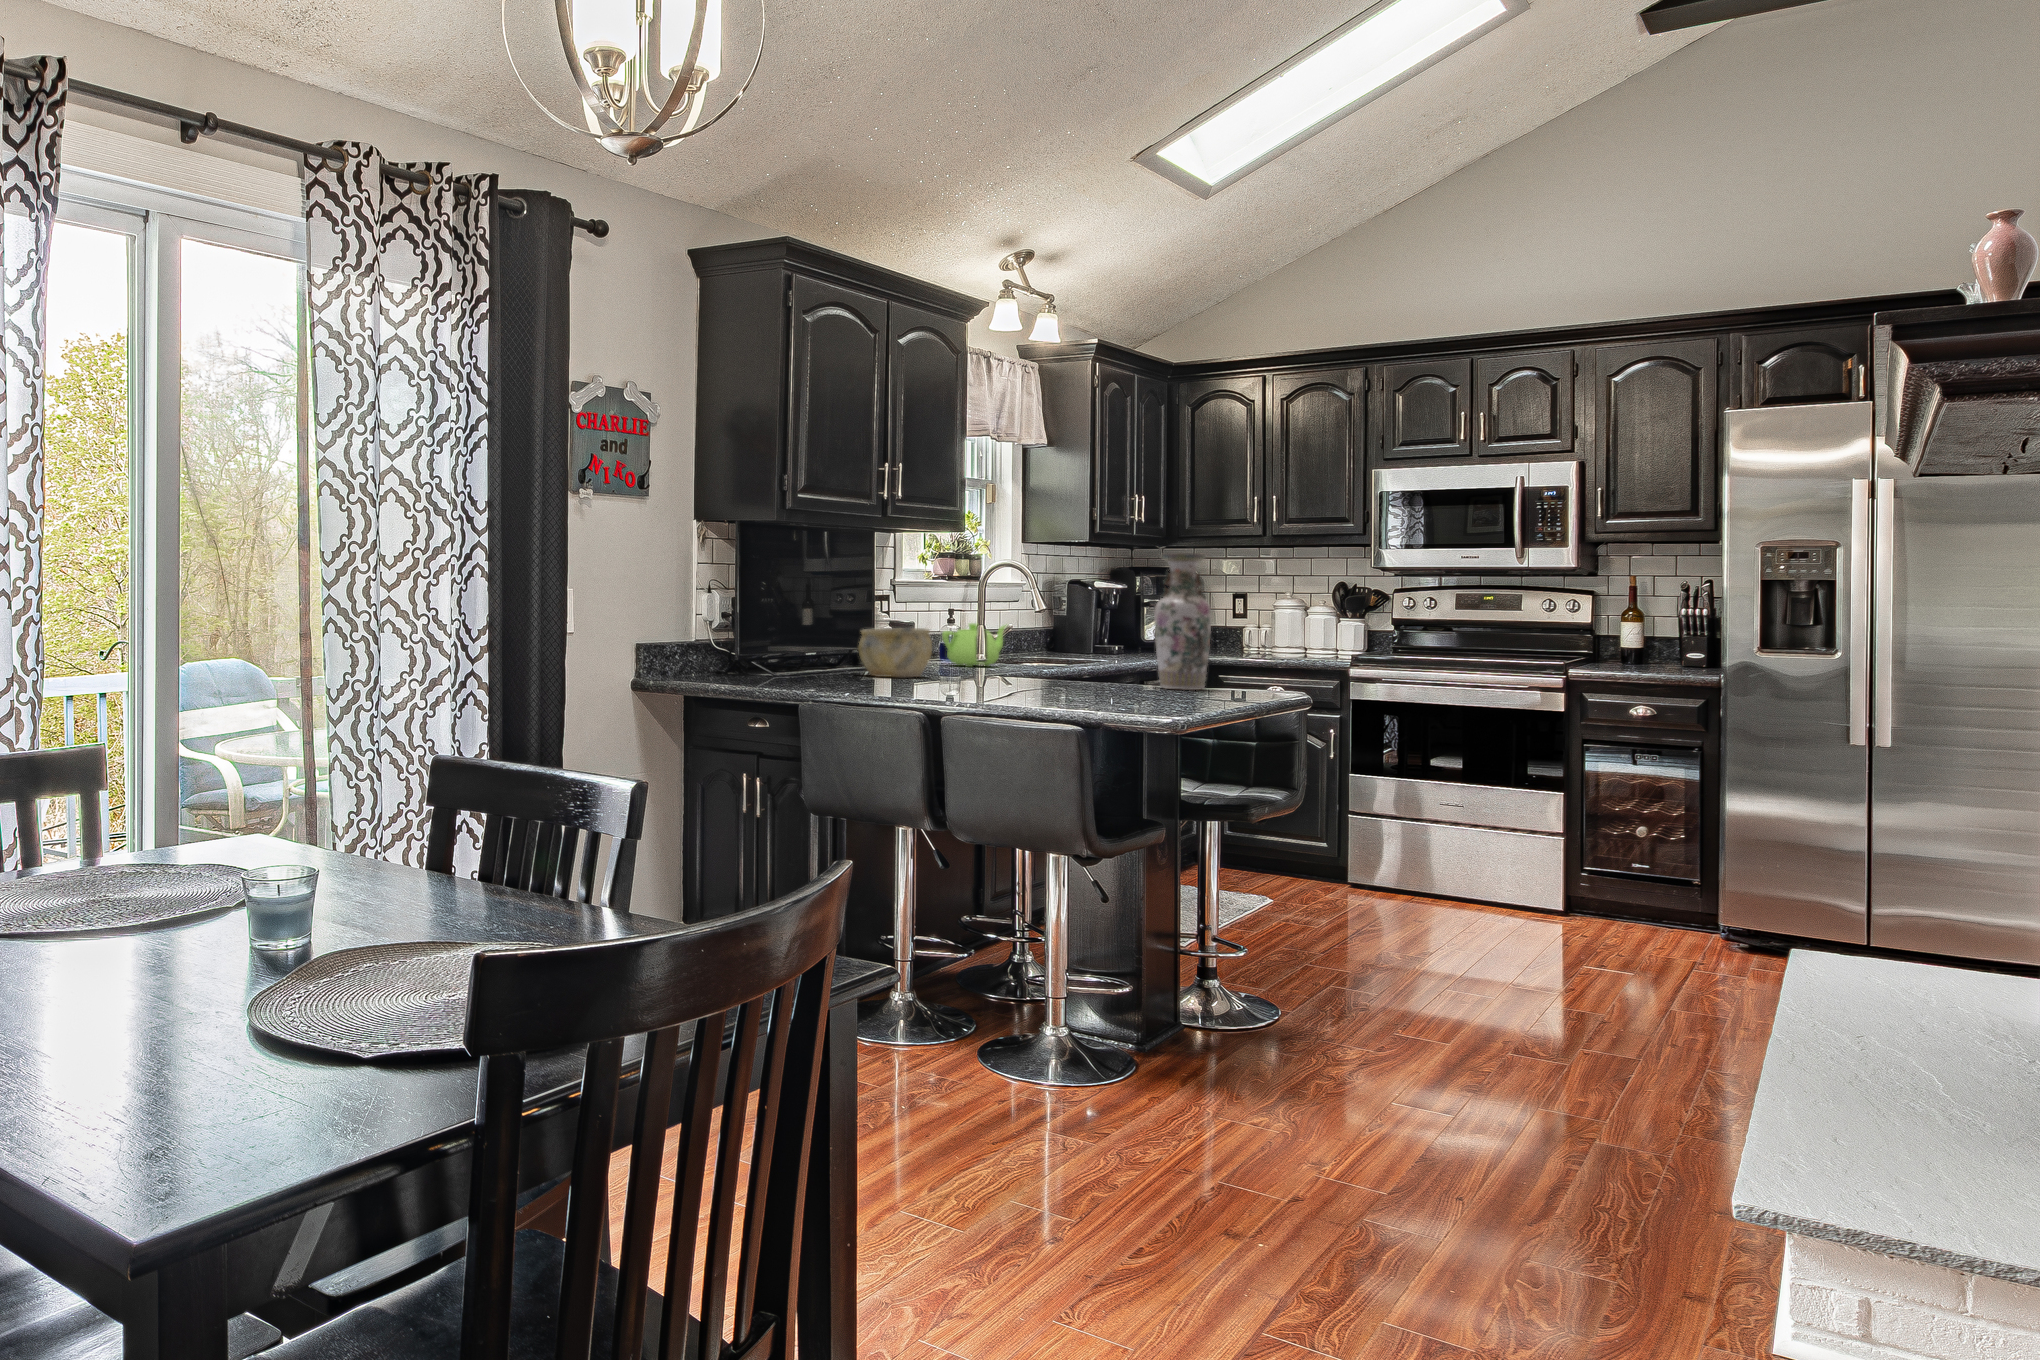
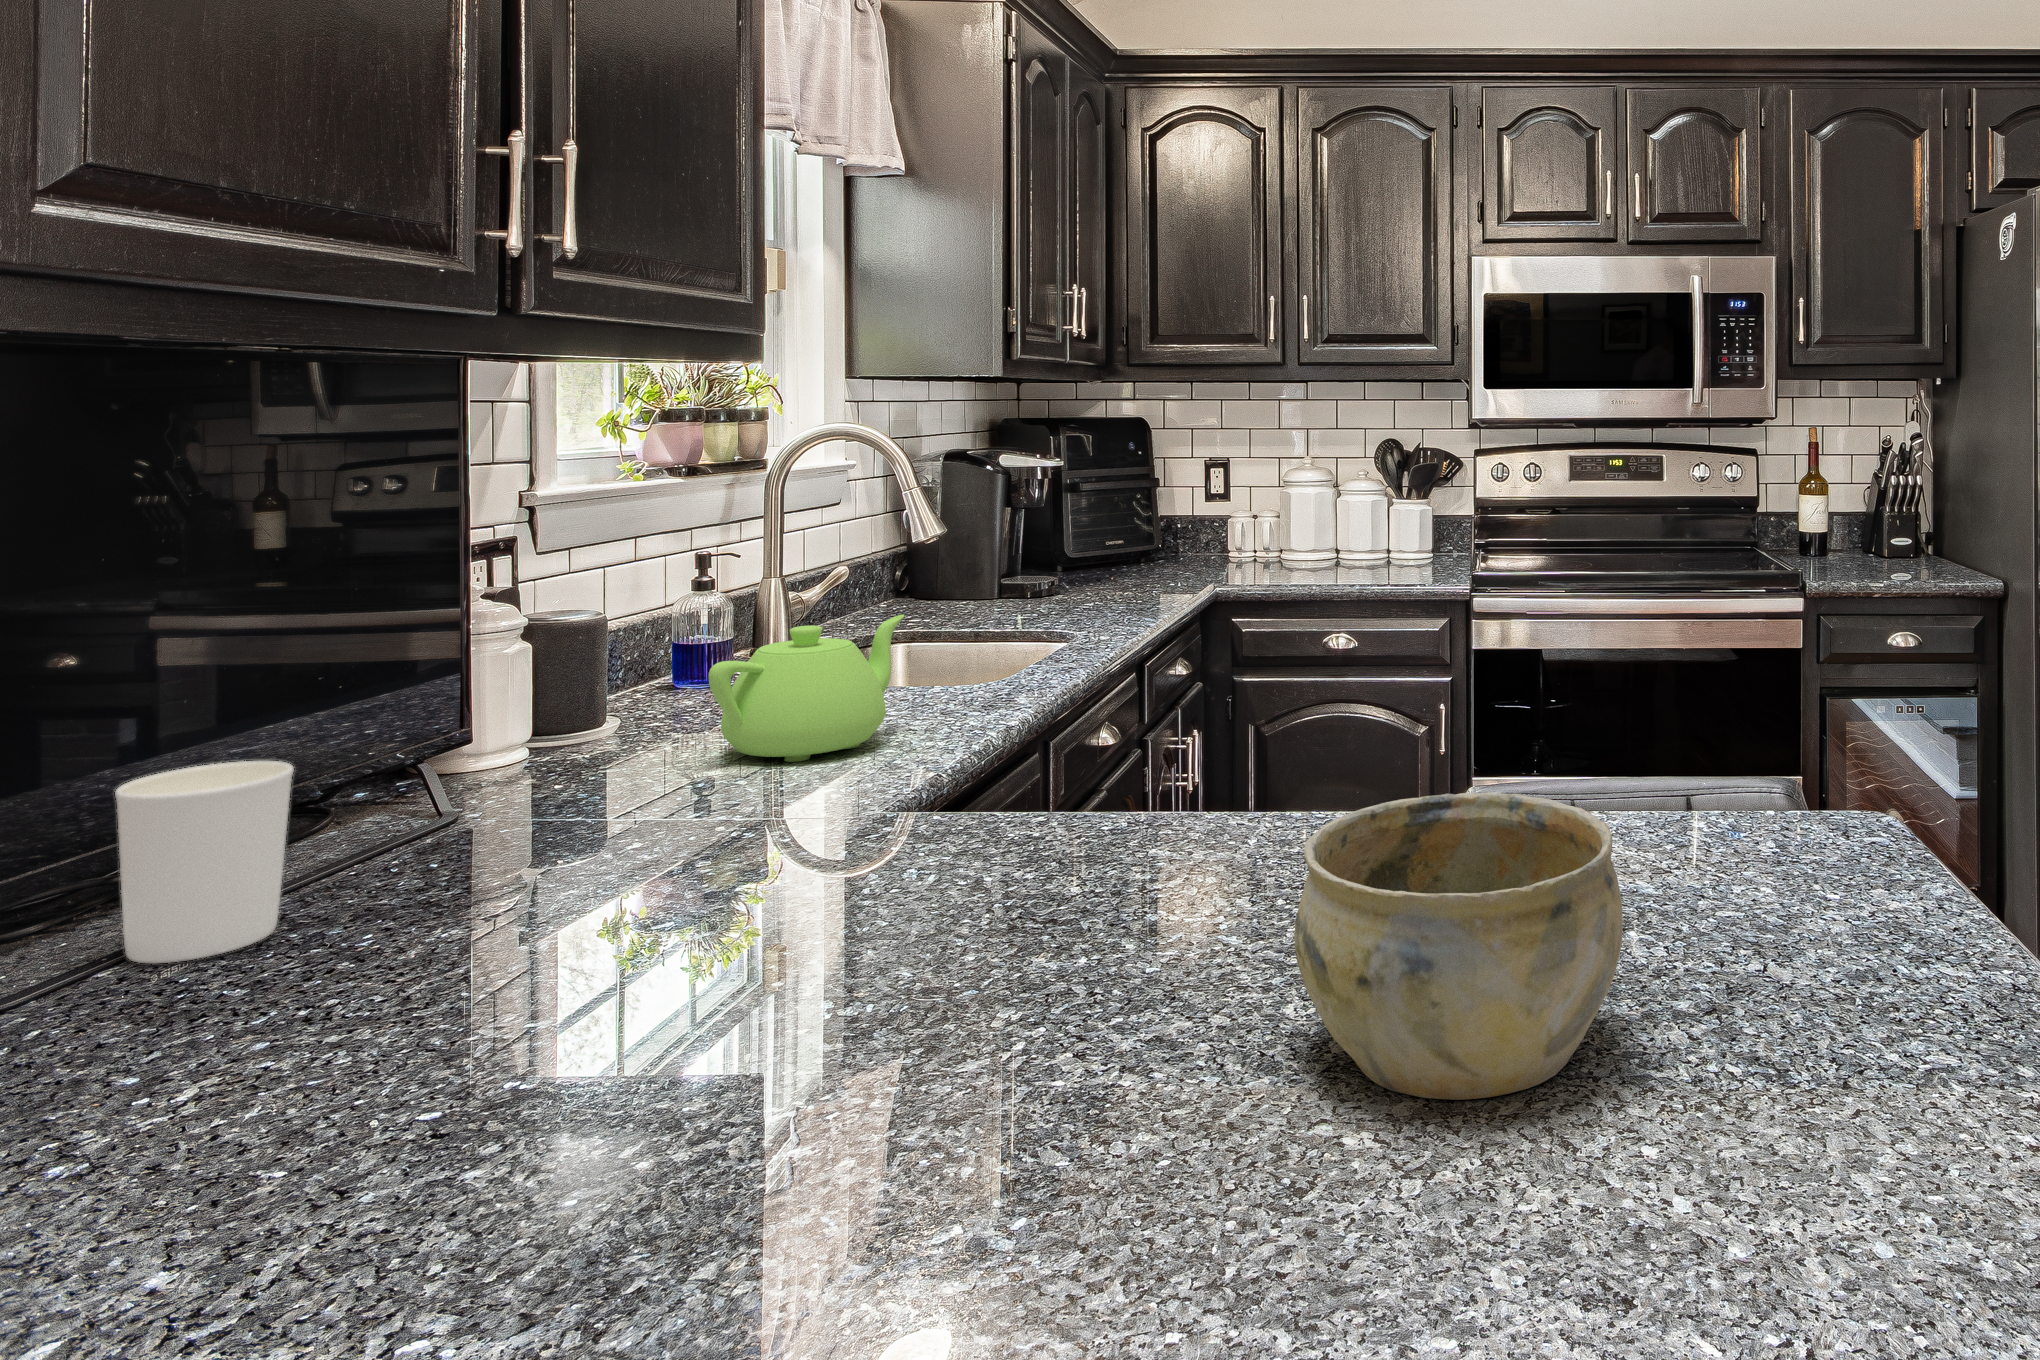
vase: present [1154,553,1211,690] -> none [1638,466,1823,942]
candle holder: none [808,627,840,668] -> present [115,761,294,963]
ceramic bowl: present [859,628,932,677] -> present [1294,792,1623,1100]

